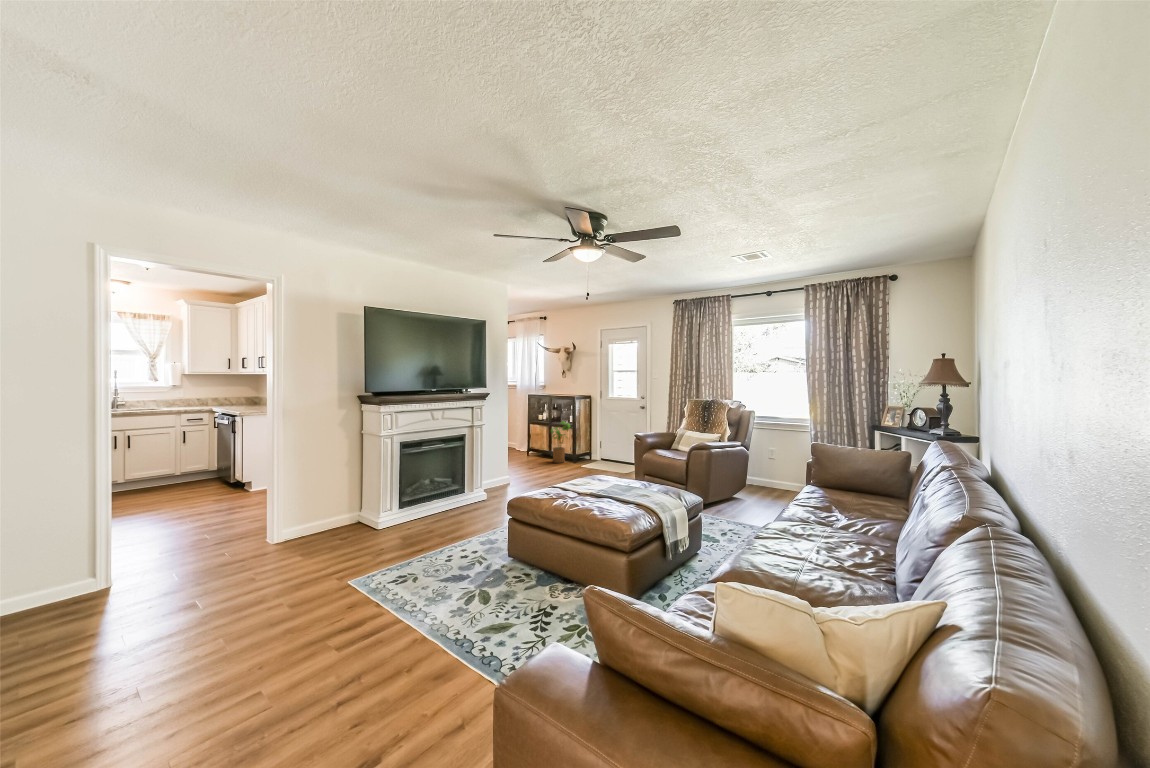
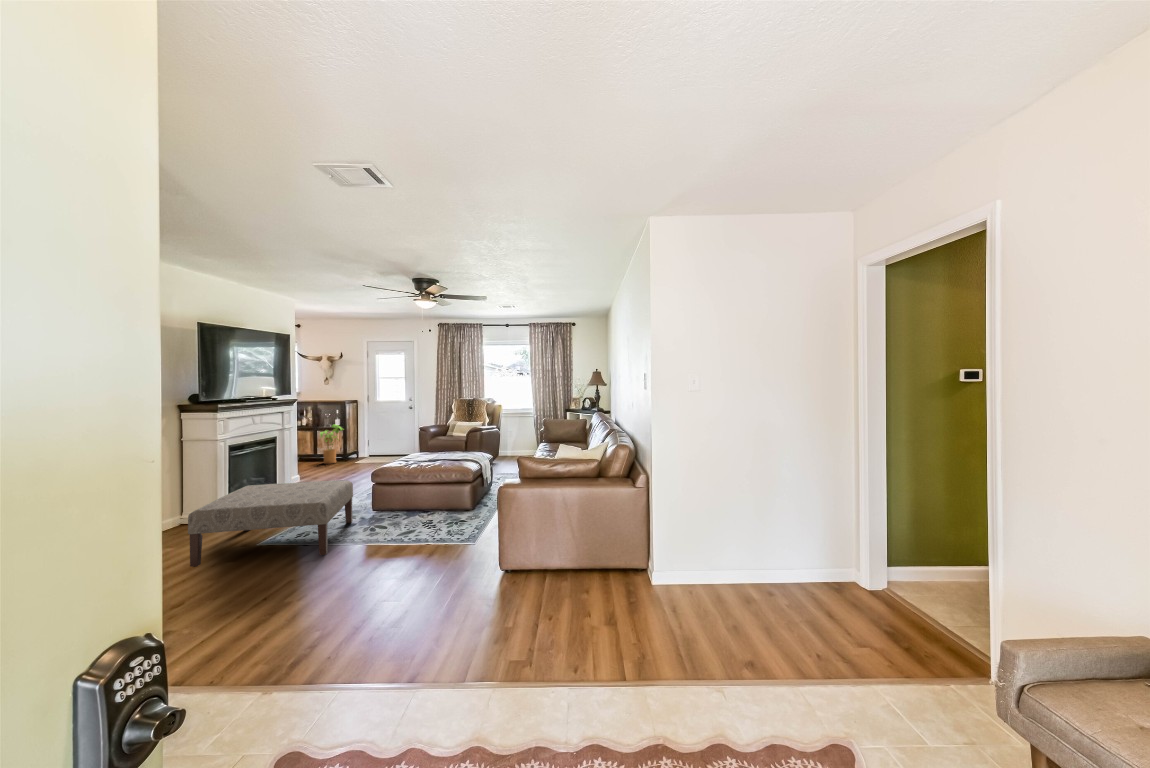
ottoman: none [202,500,453,668] -> present [188,480,353,567]

